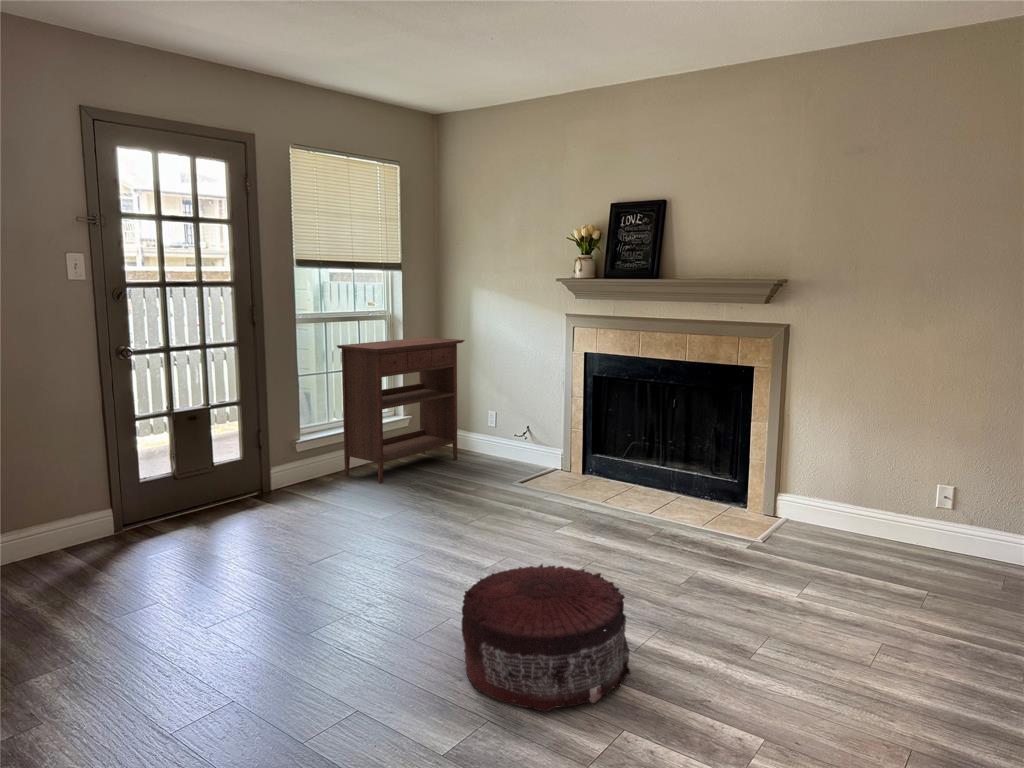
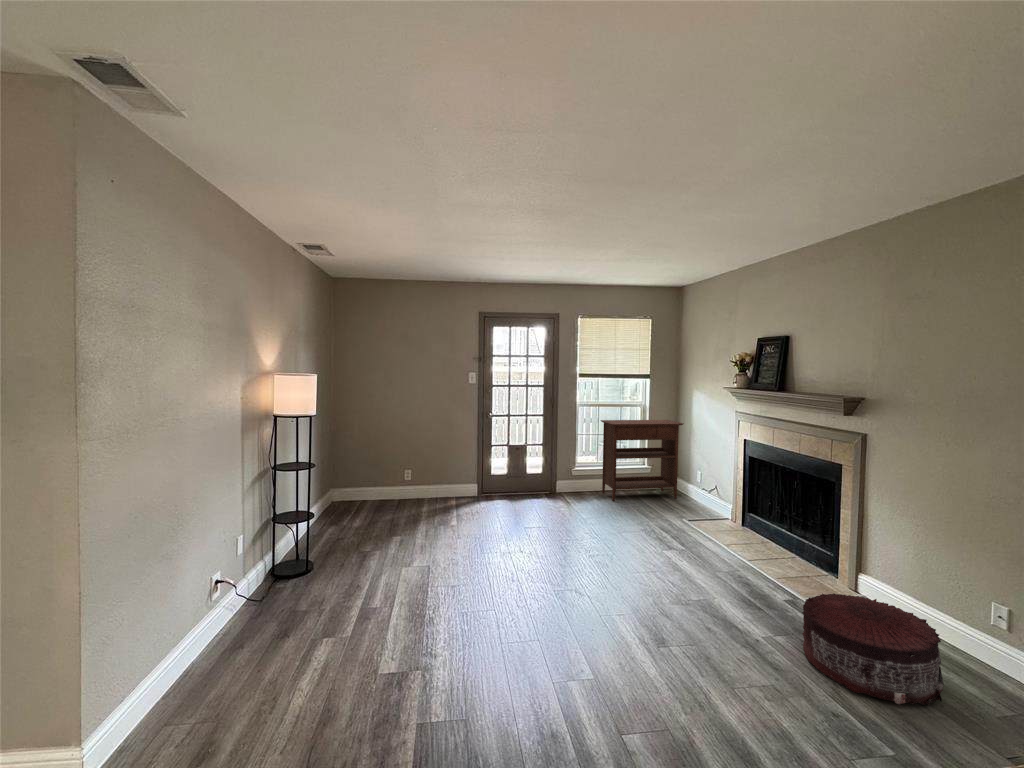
pouf: present [462,564,631,712] -> present [802,593,944,705]

